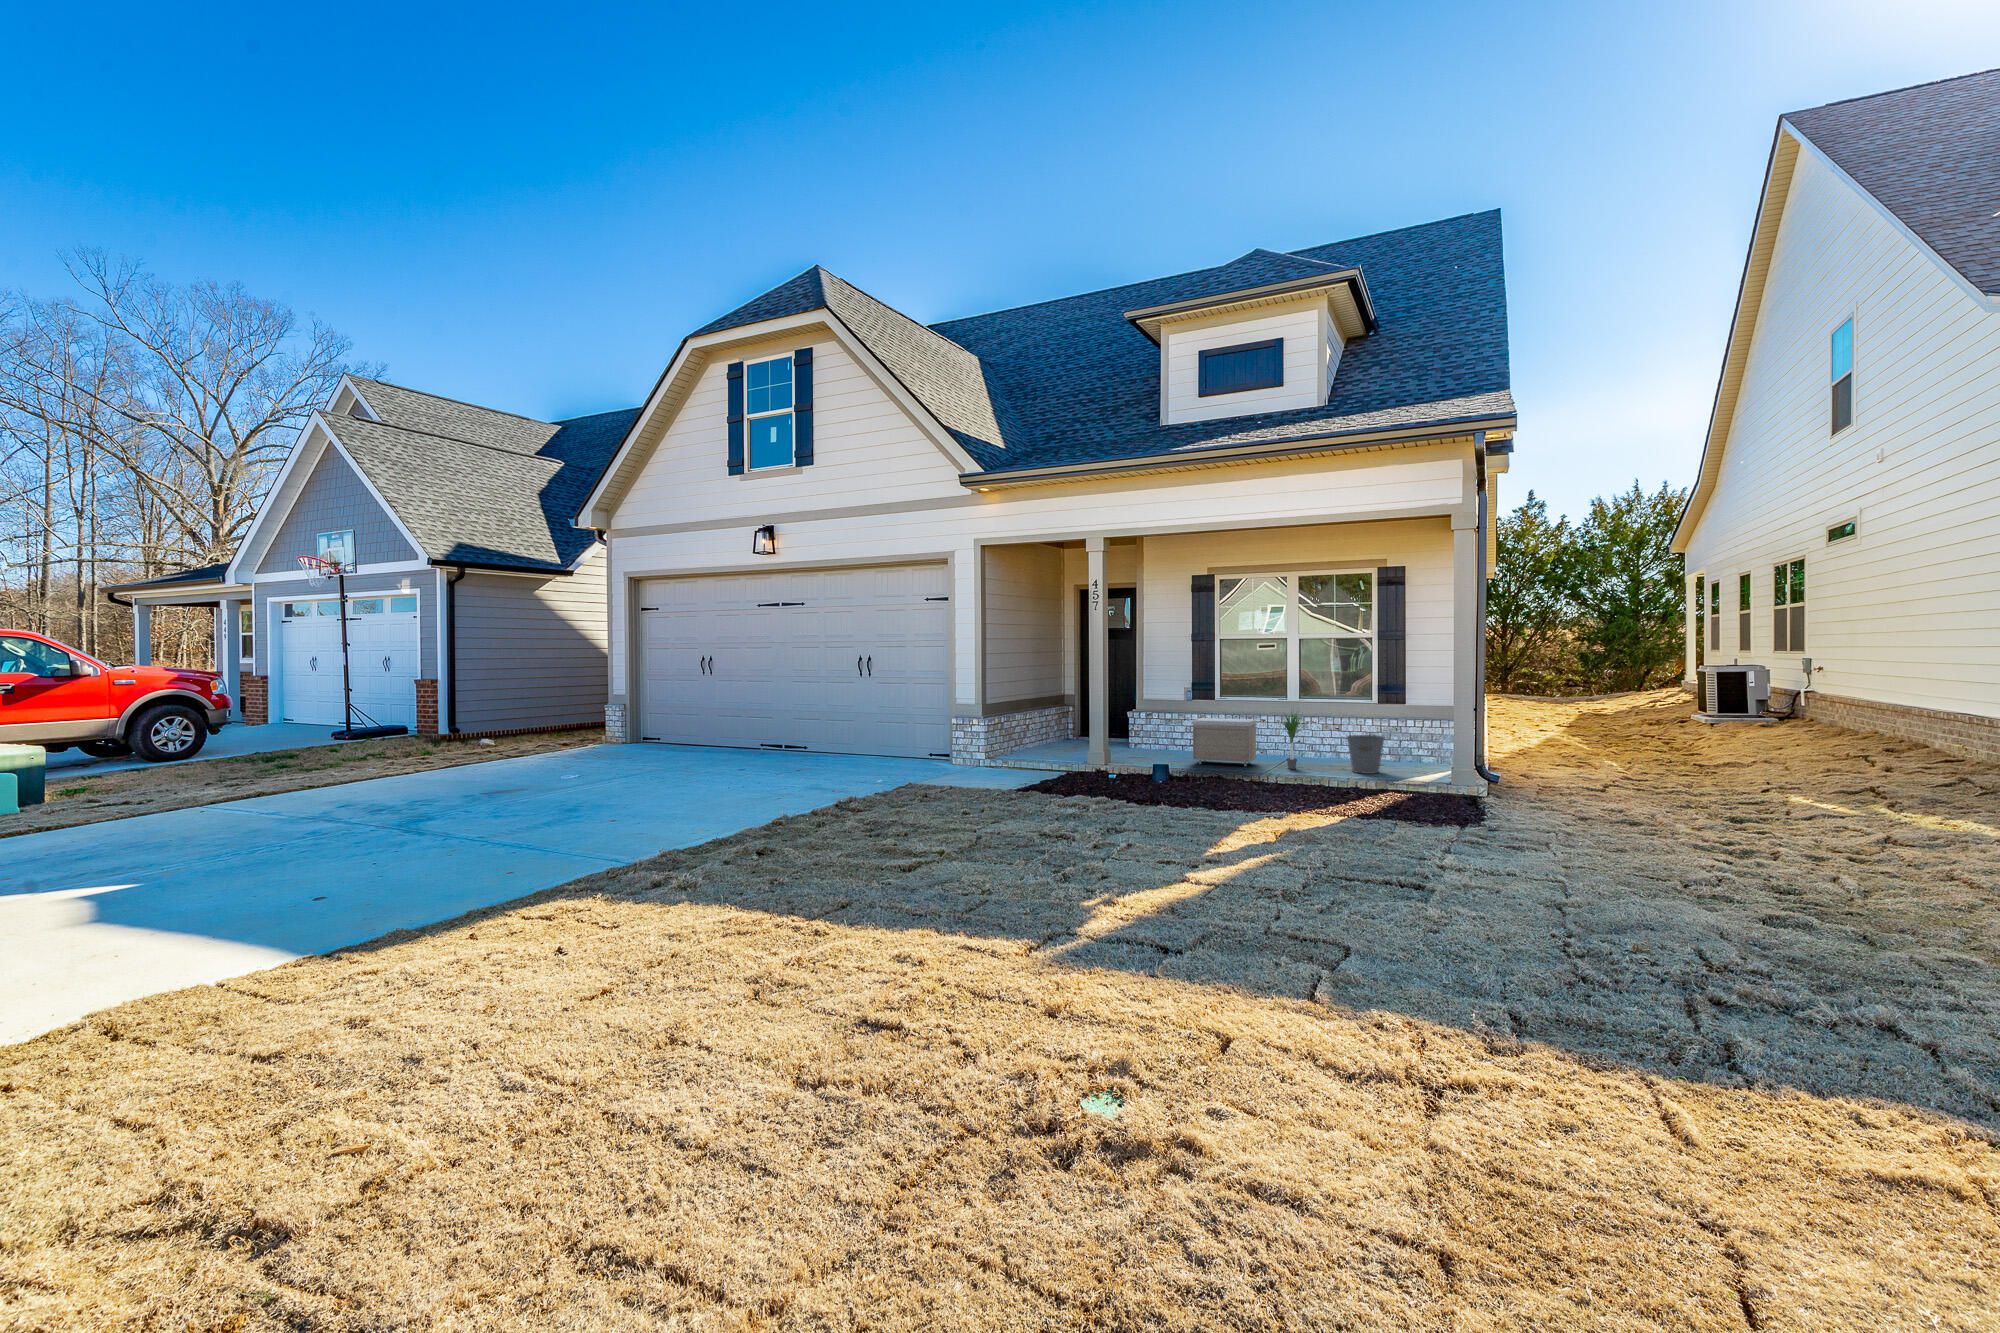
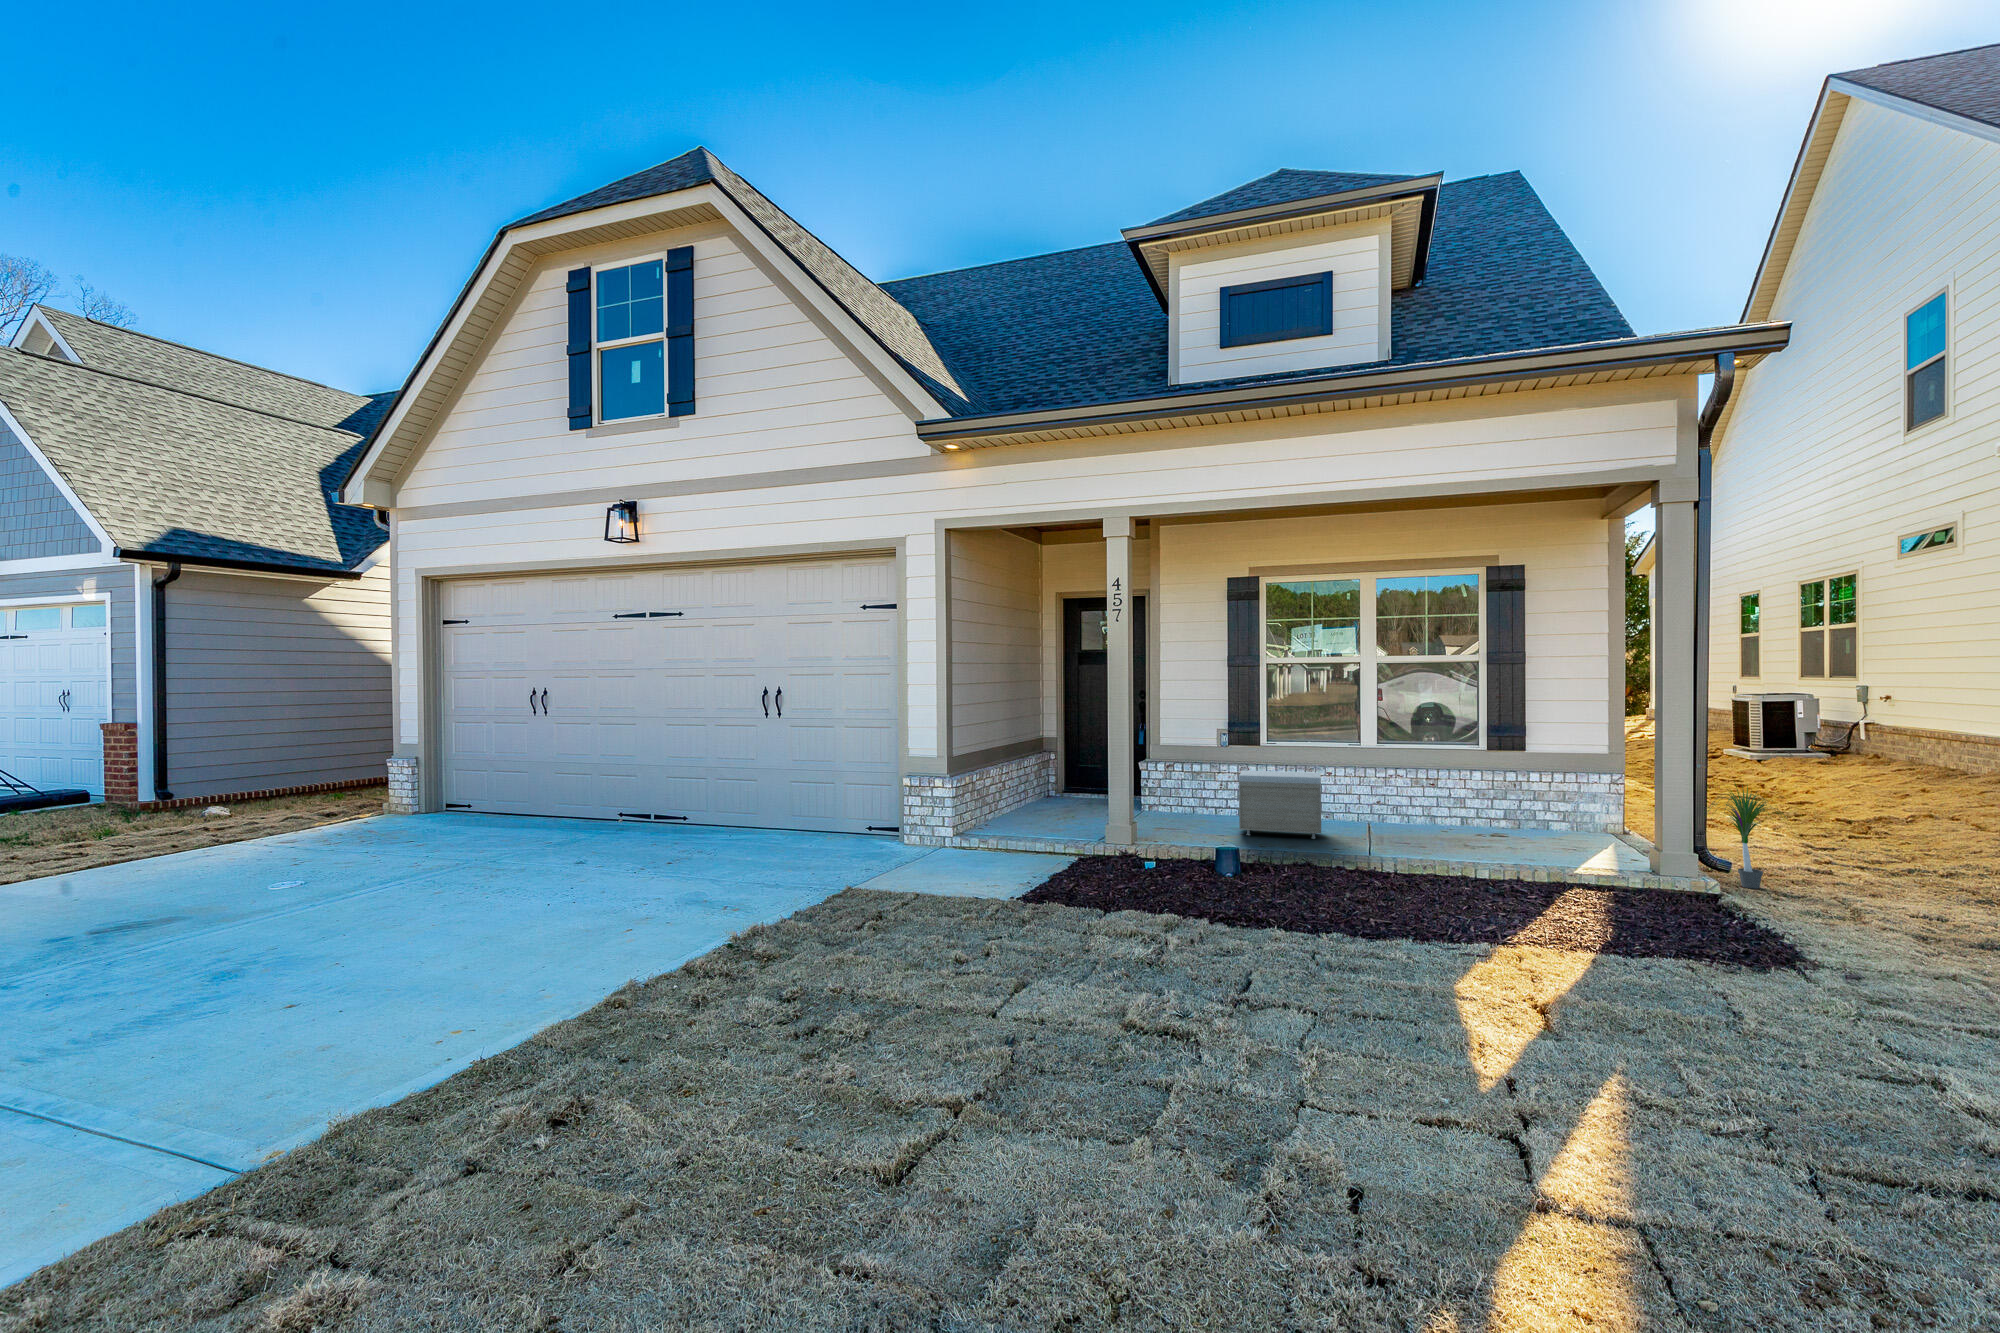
potted plant: present [1282,713,1303,769] -> present [1708,784,1786,889]
bucket: present [1347,735,1385,774] -> none [1457,794,1514,850]

